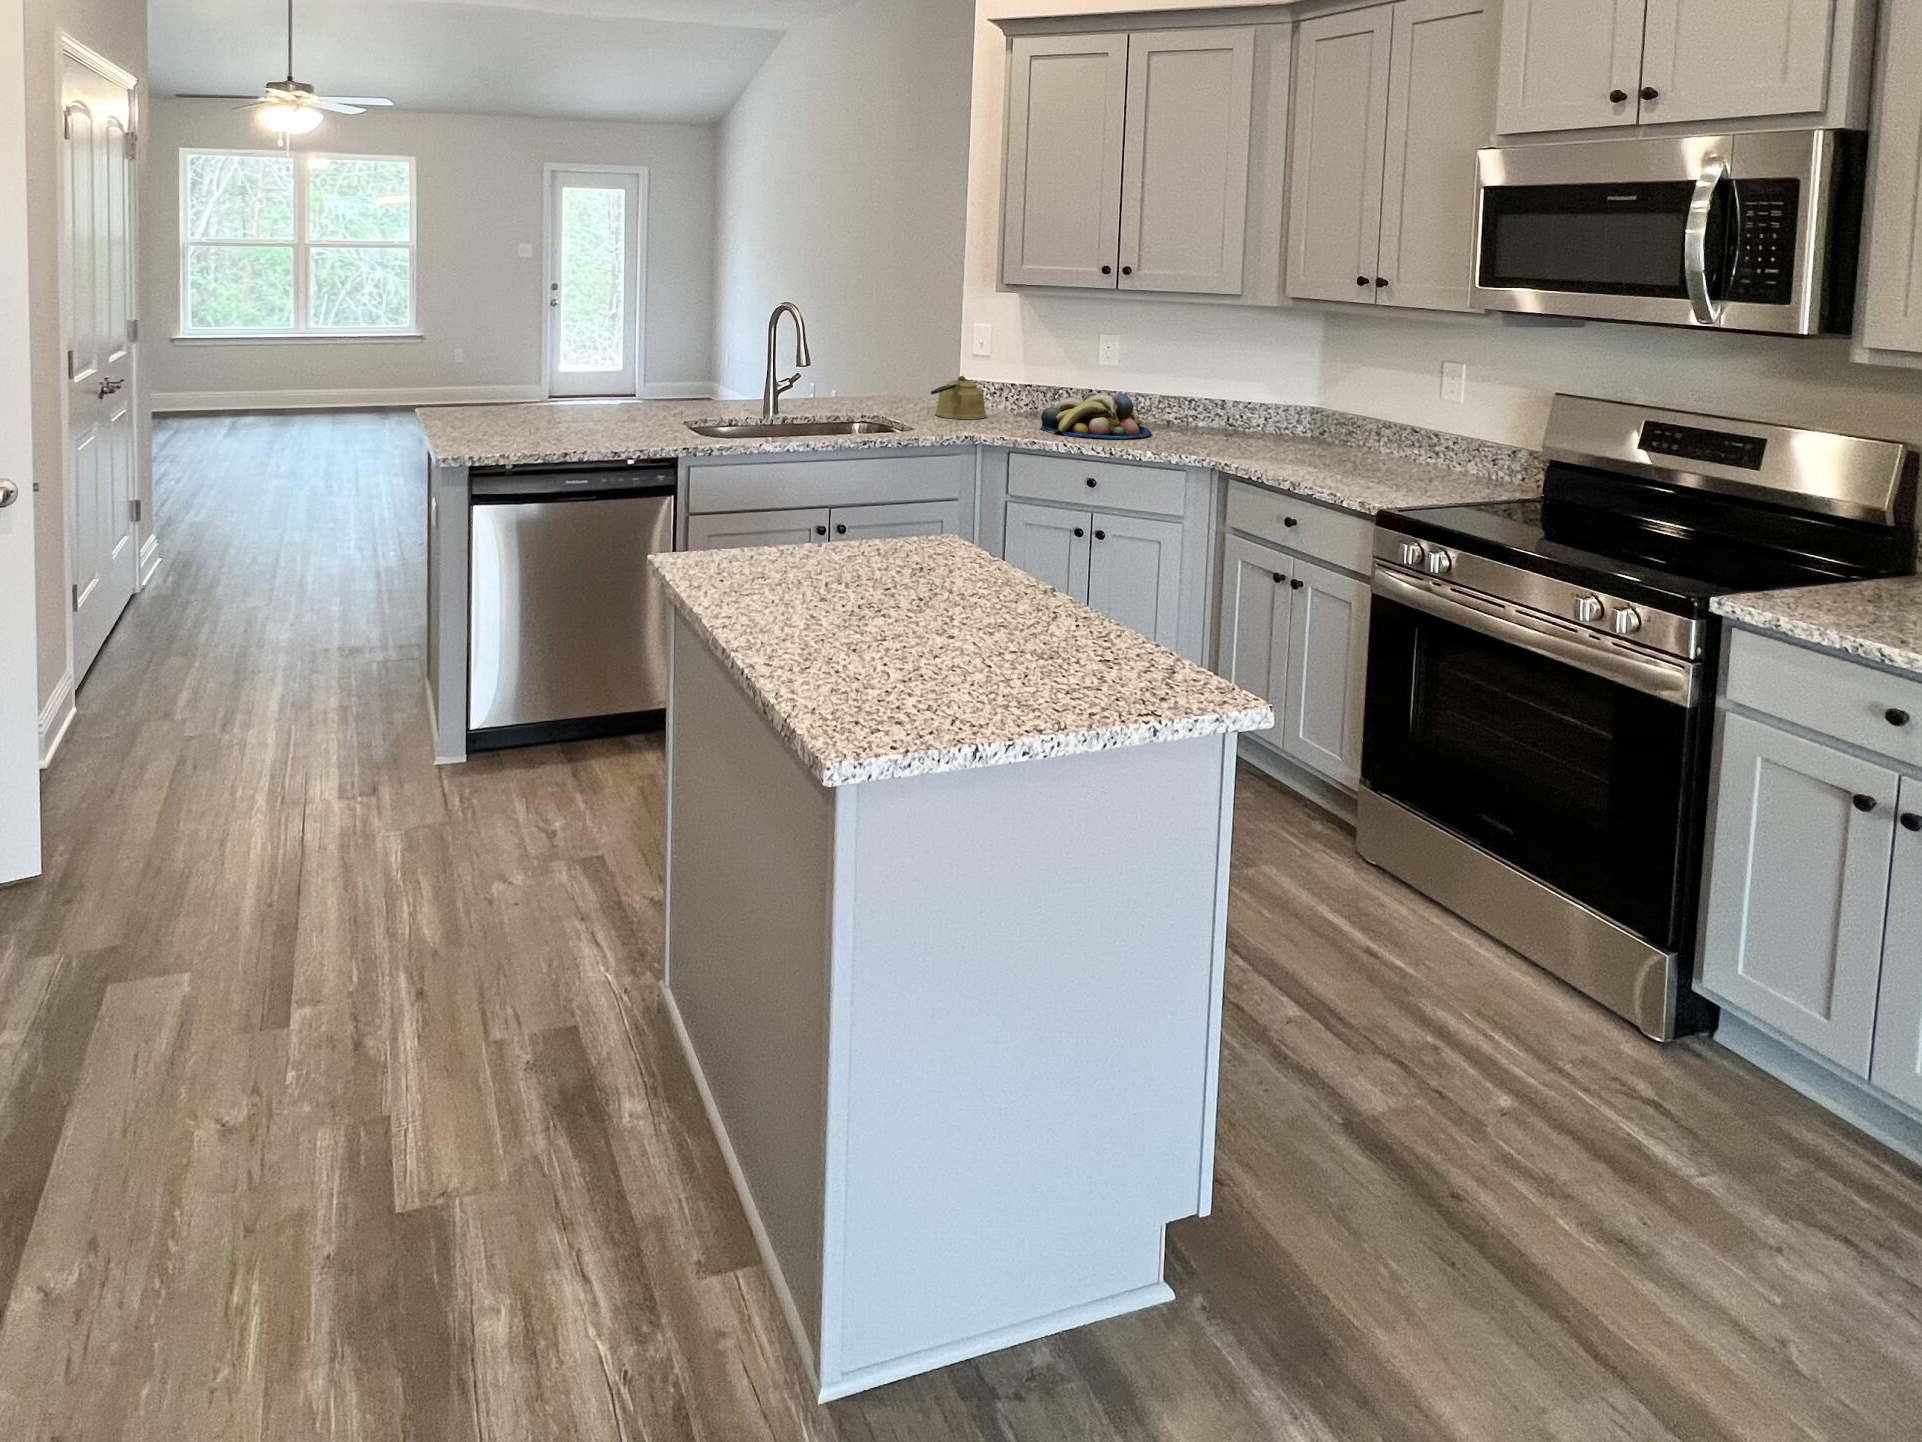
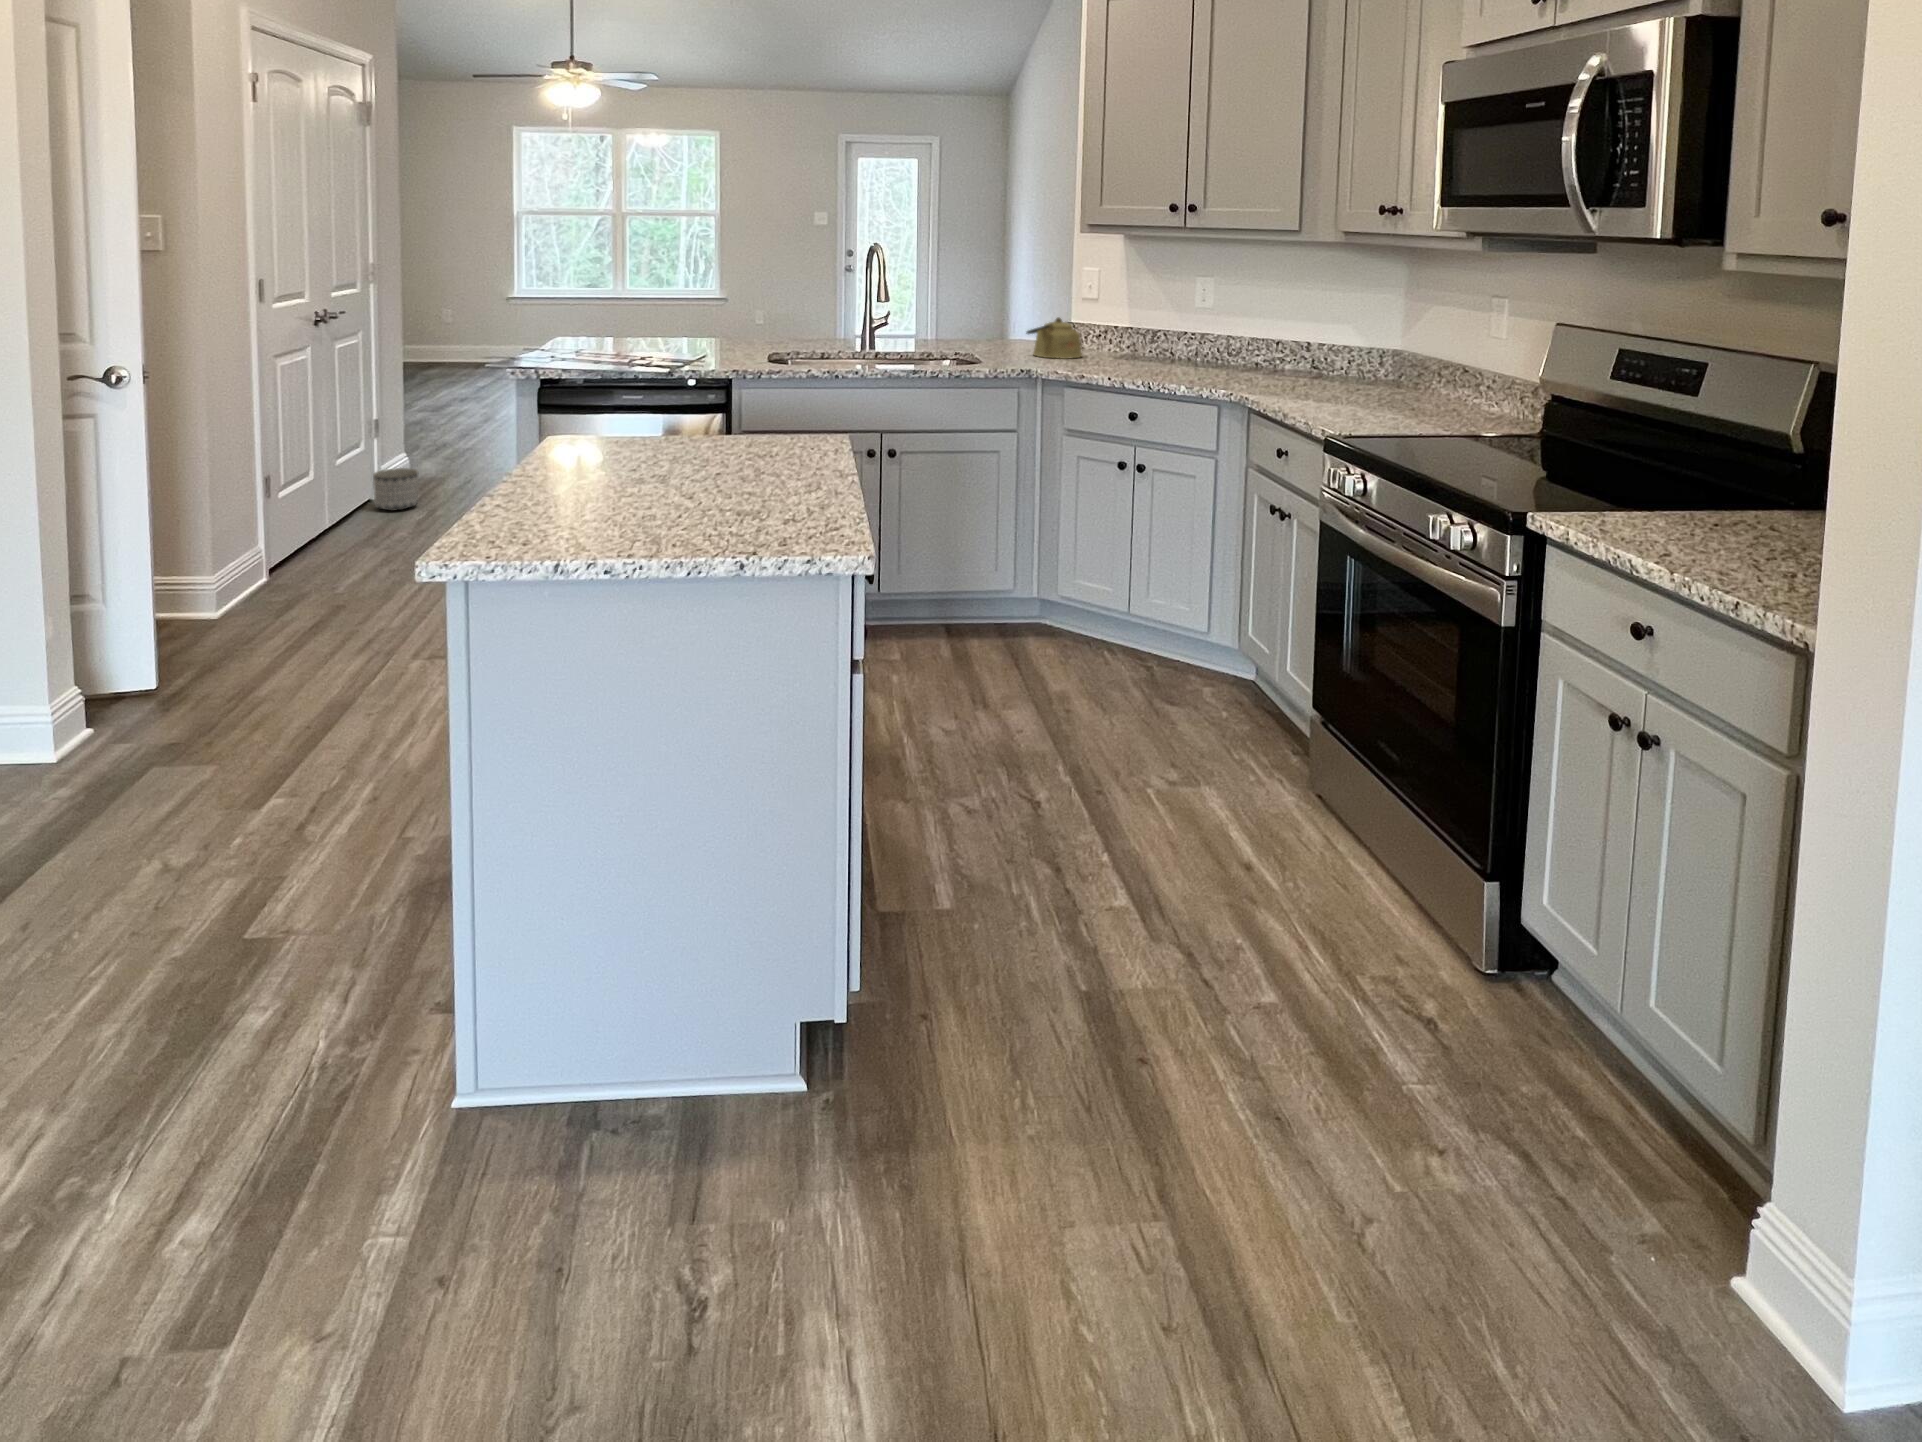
fruit bowl: present [1040,393,1152,439] -> none [1112,333,1223,376]
planter: none [130,558,184,609] -> present [373,468,418,511]

